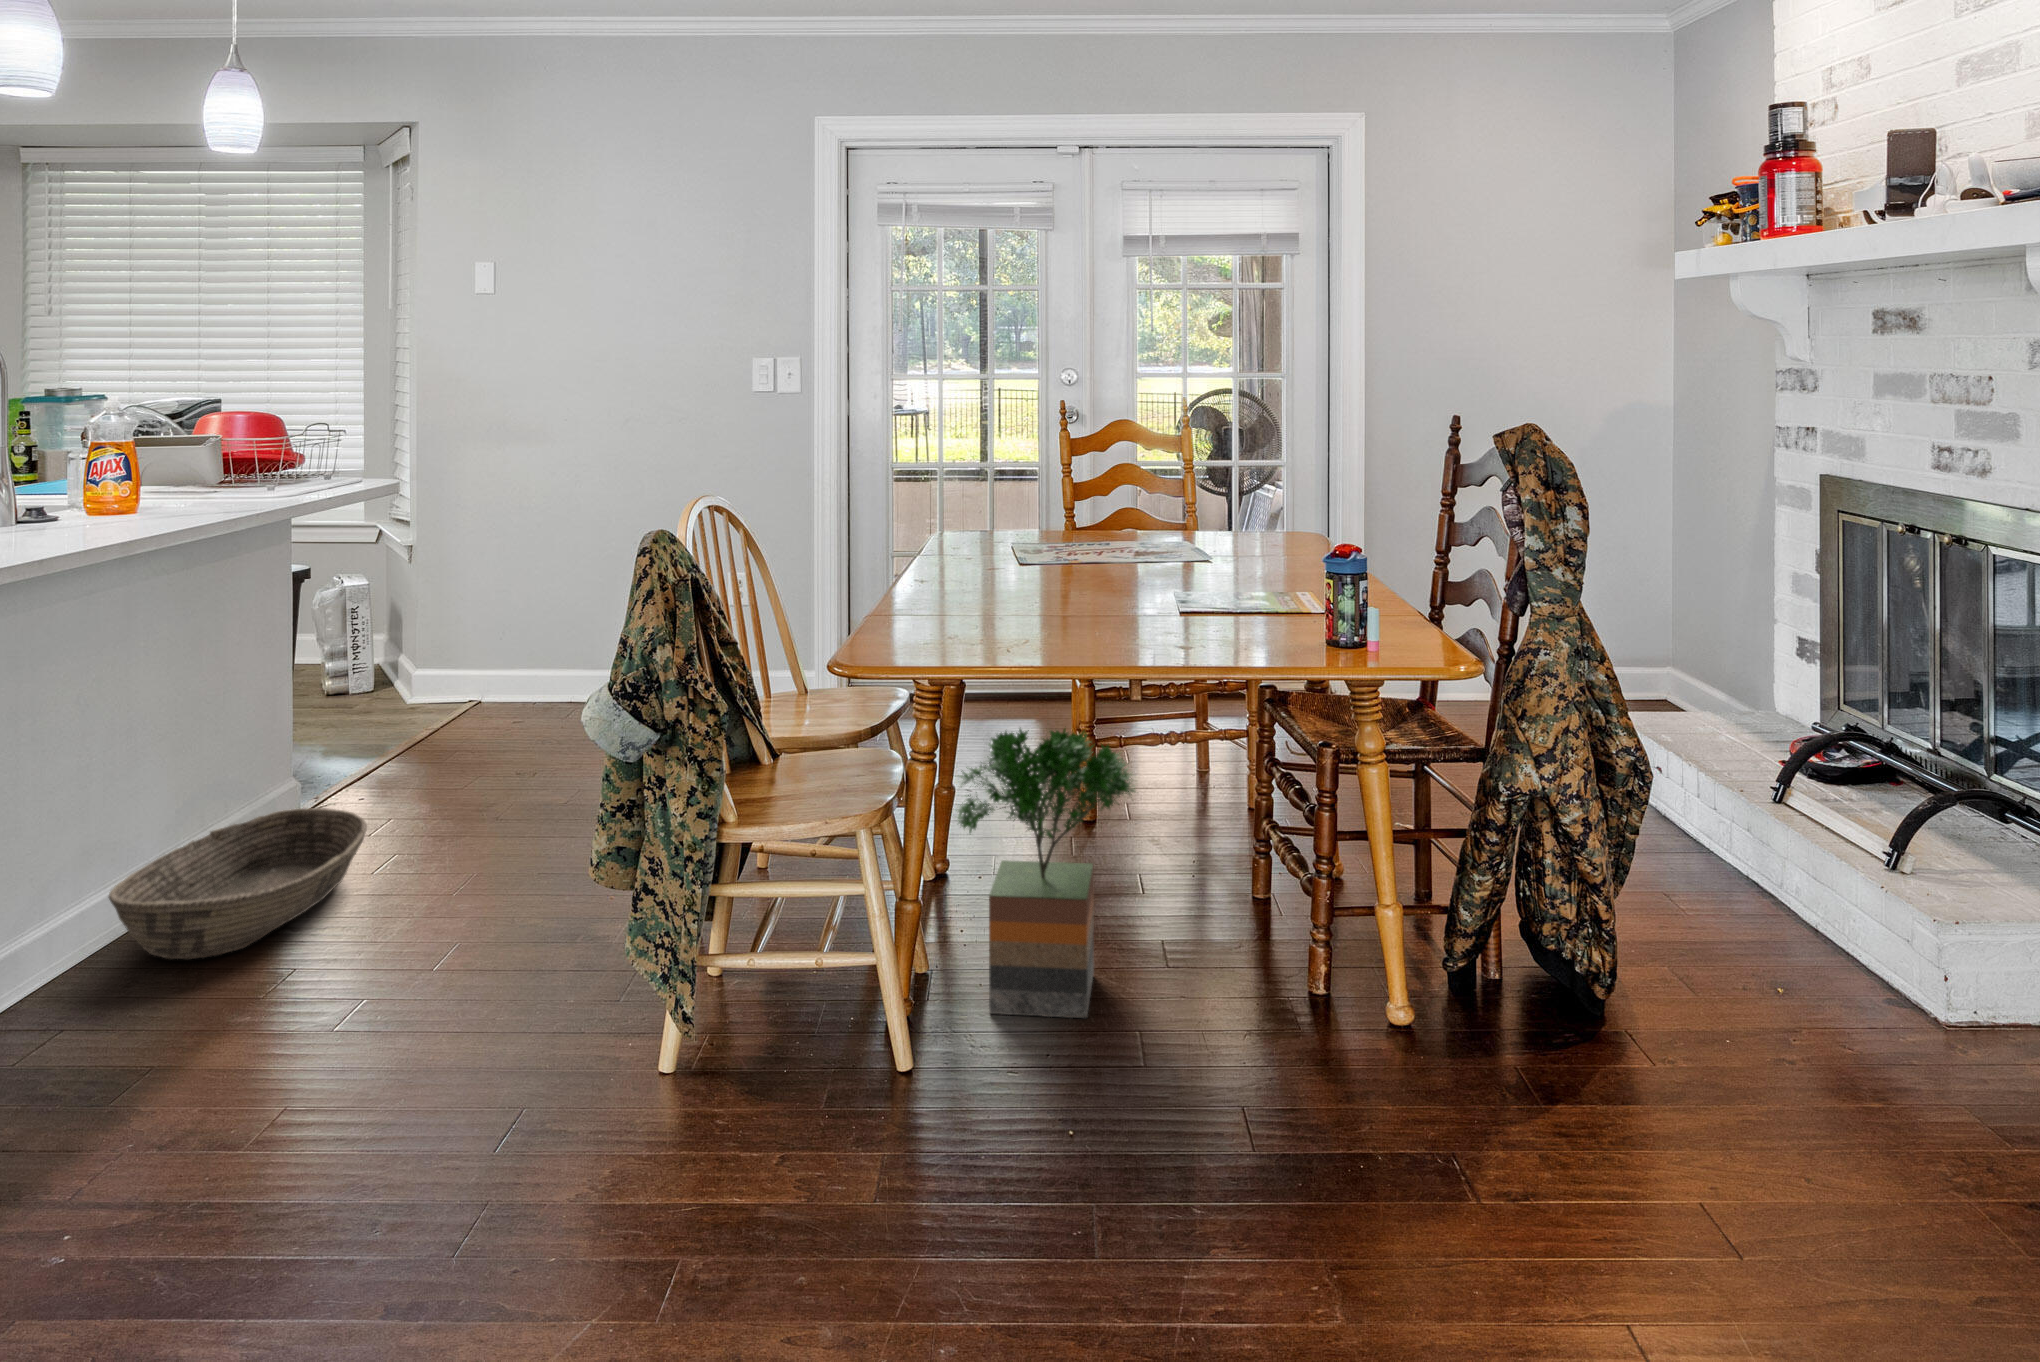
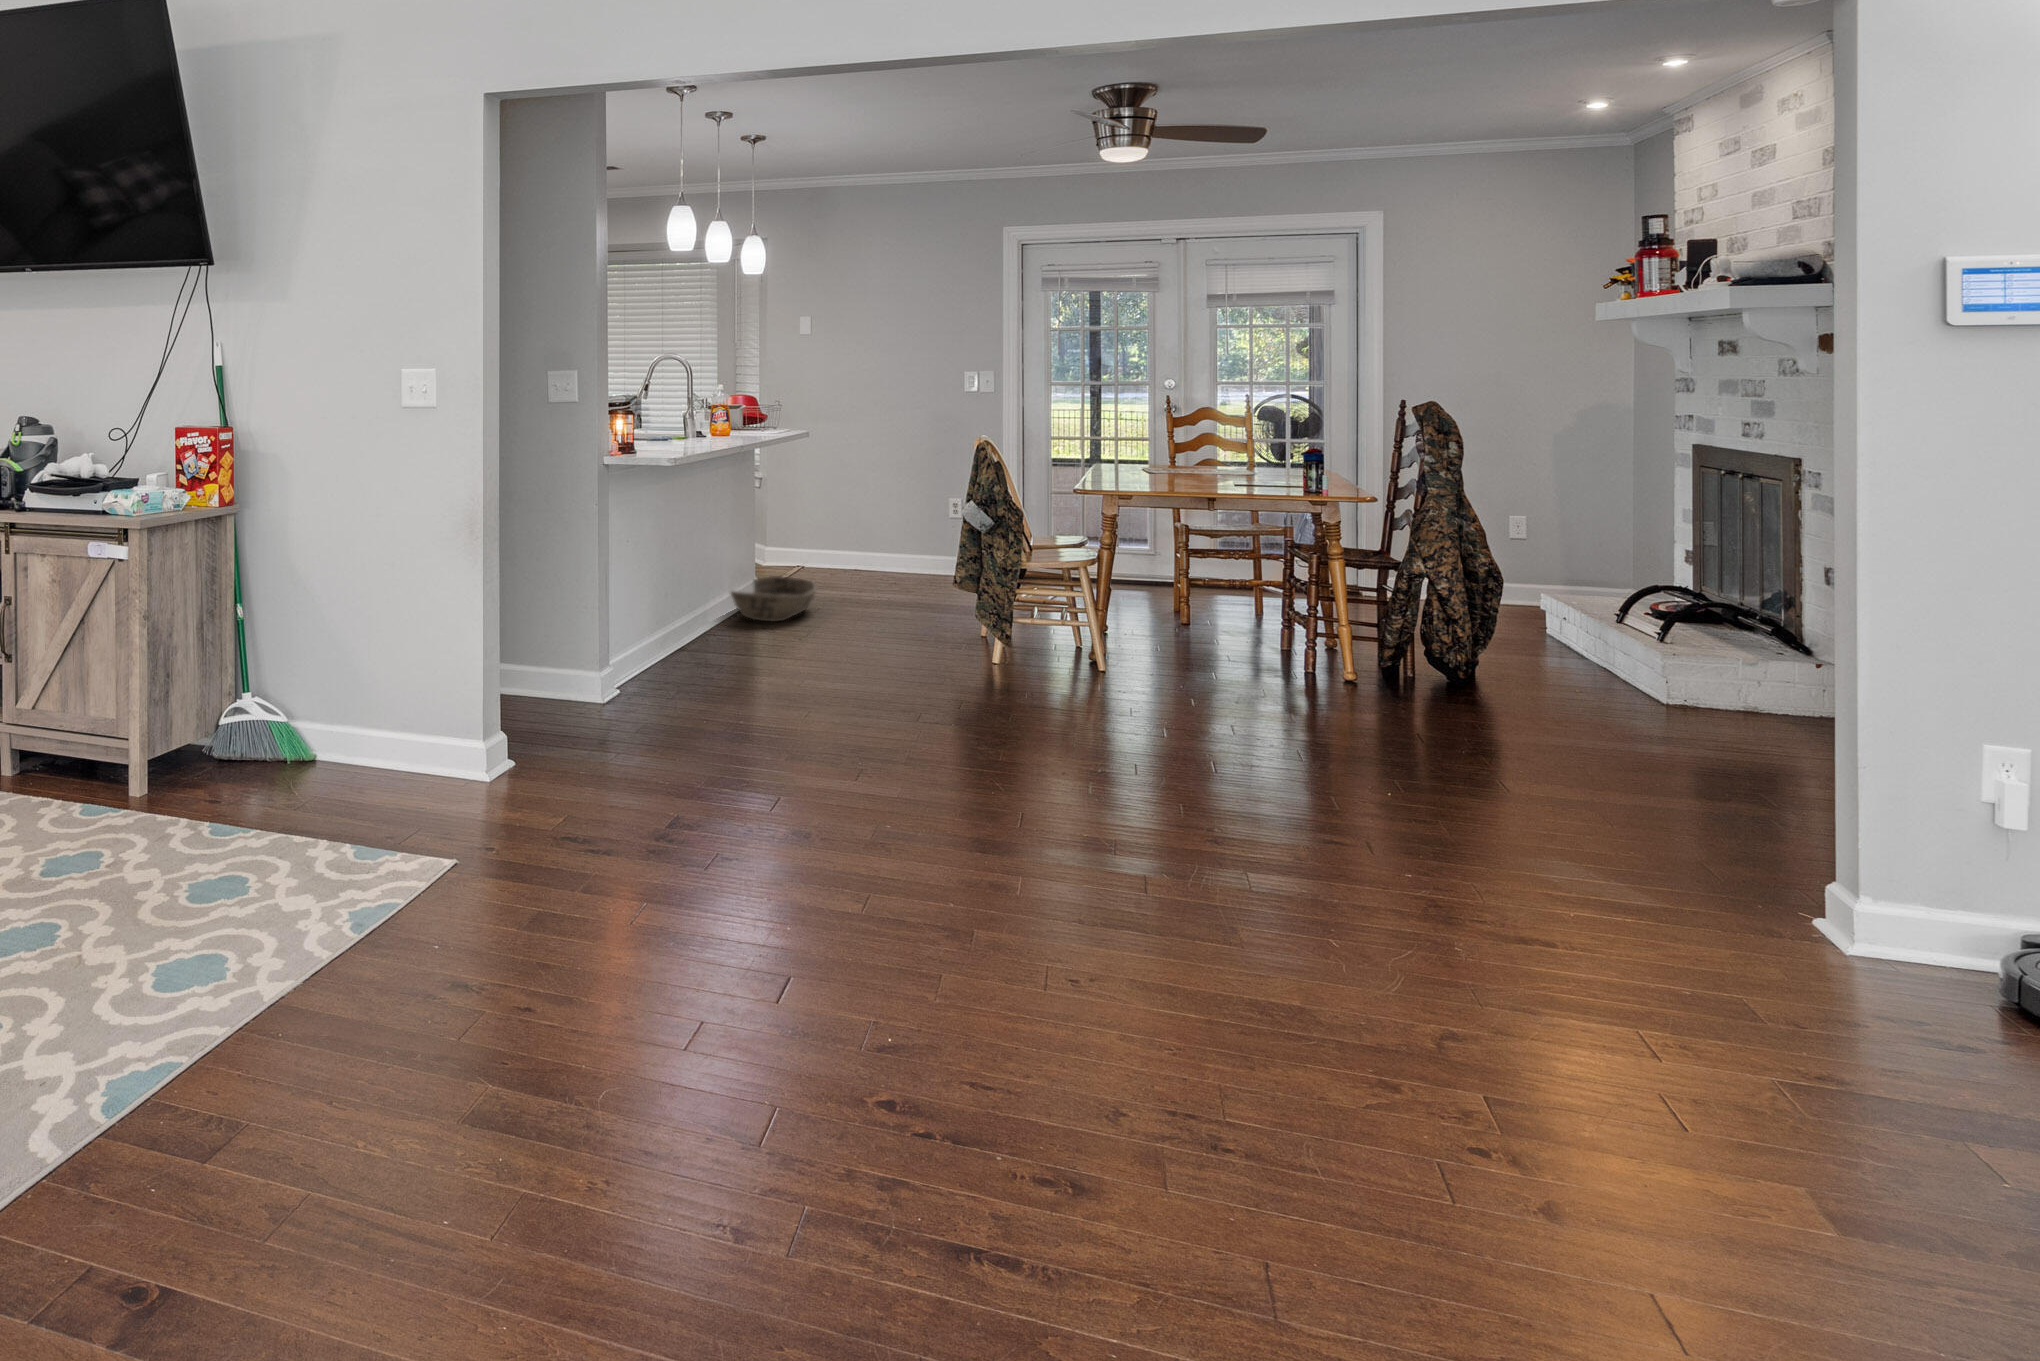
potted tree: present [956,729,1135,1018] -> none [1118,540,1213,667]

